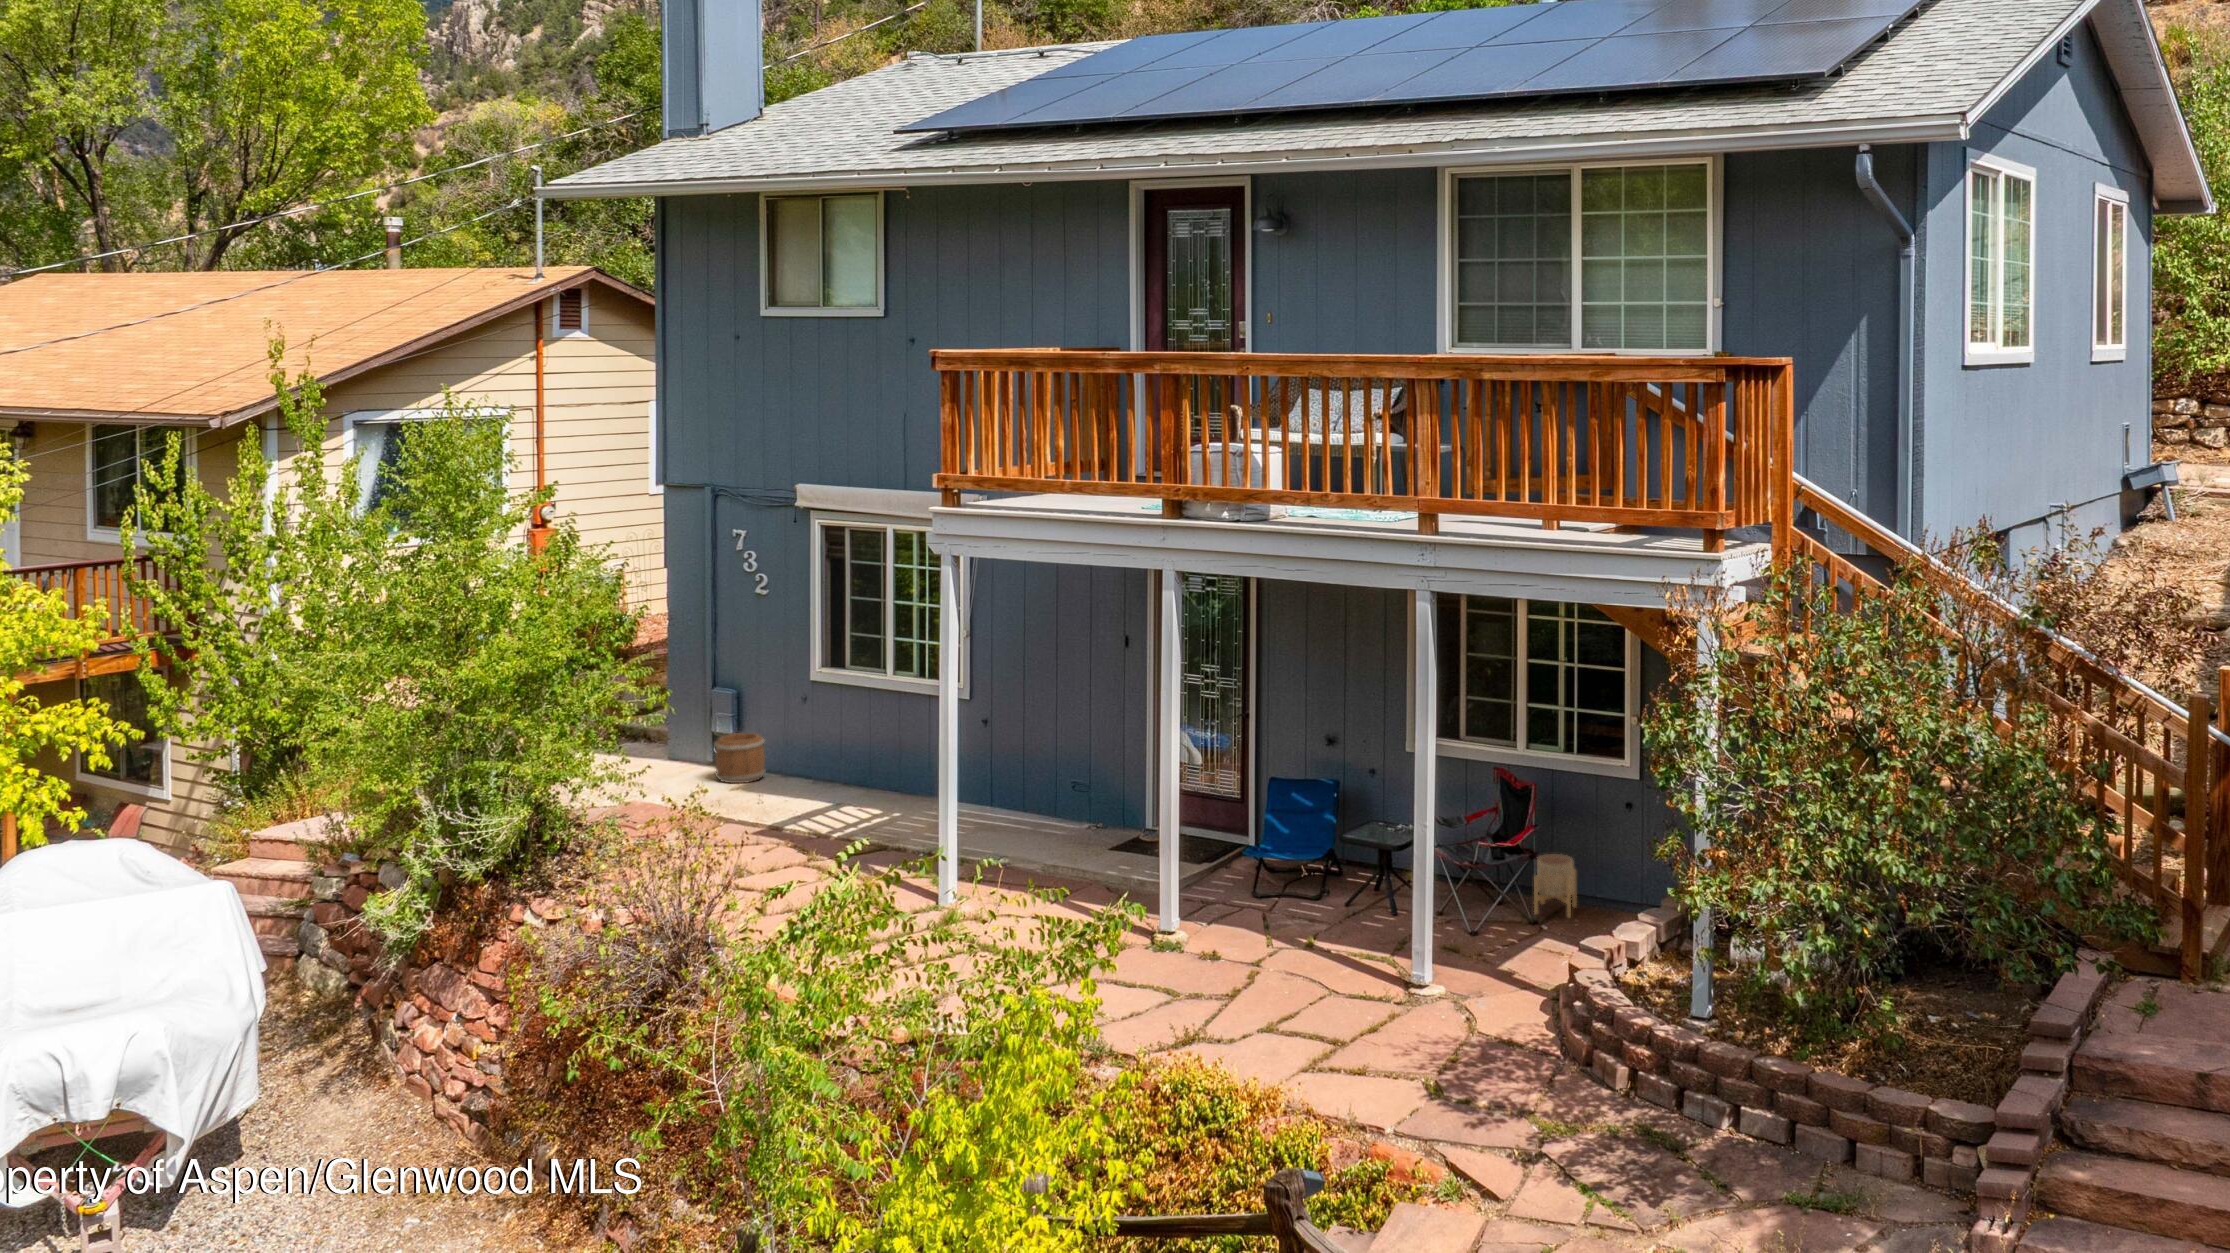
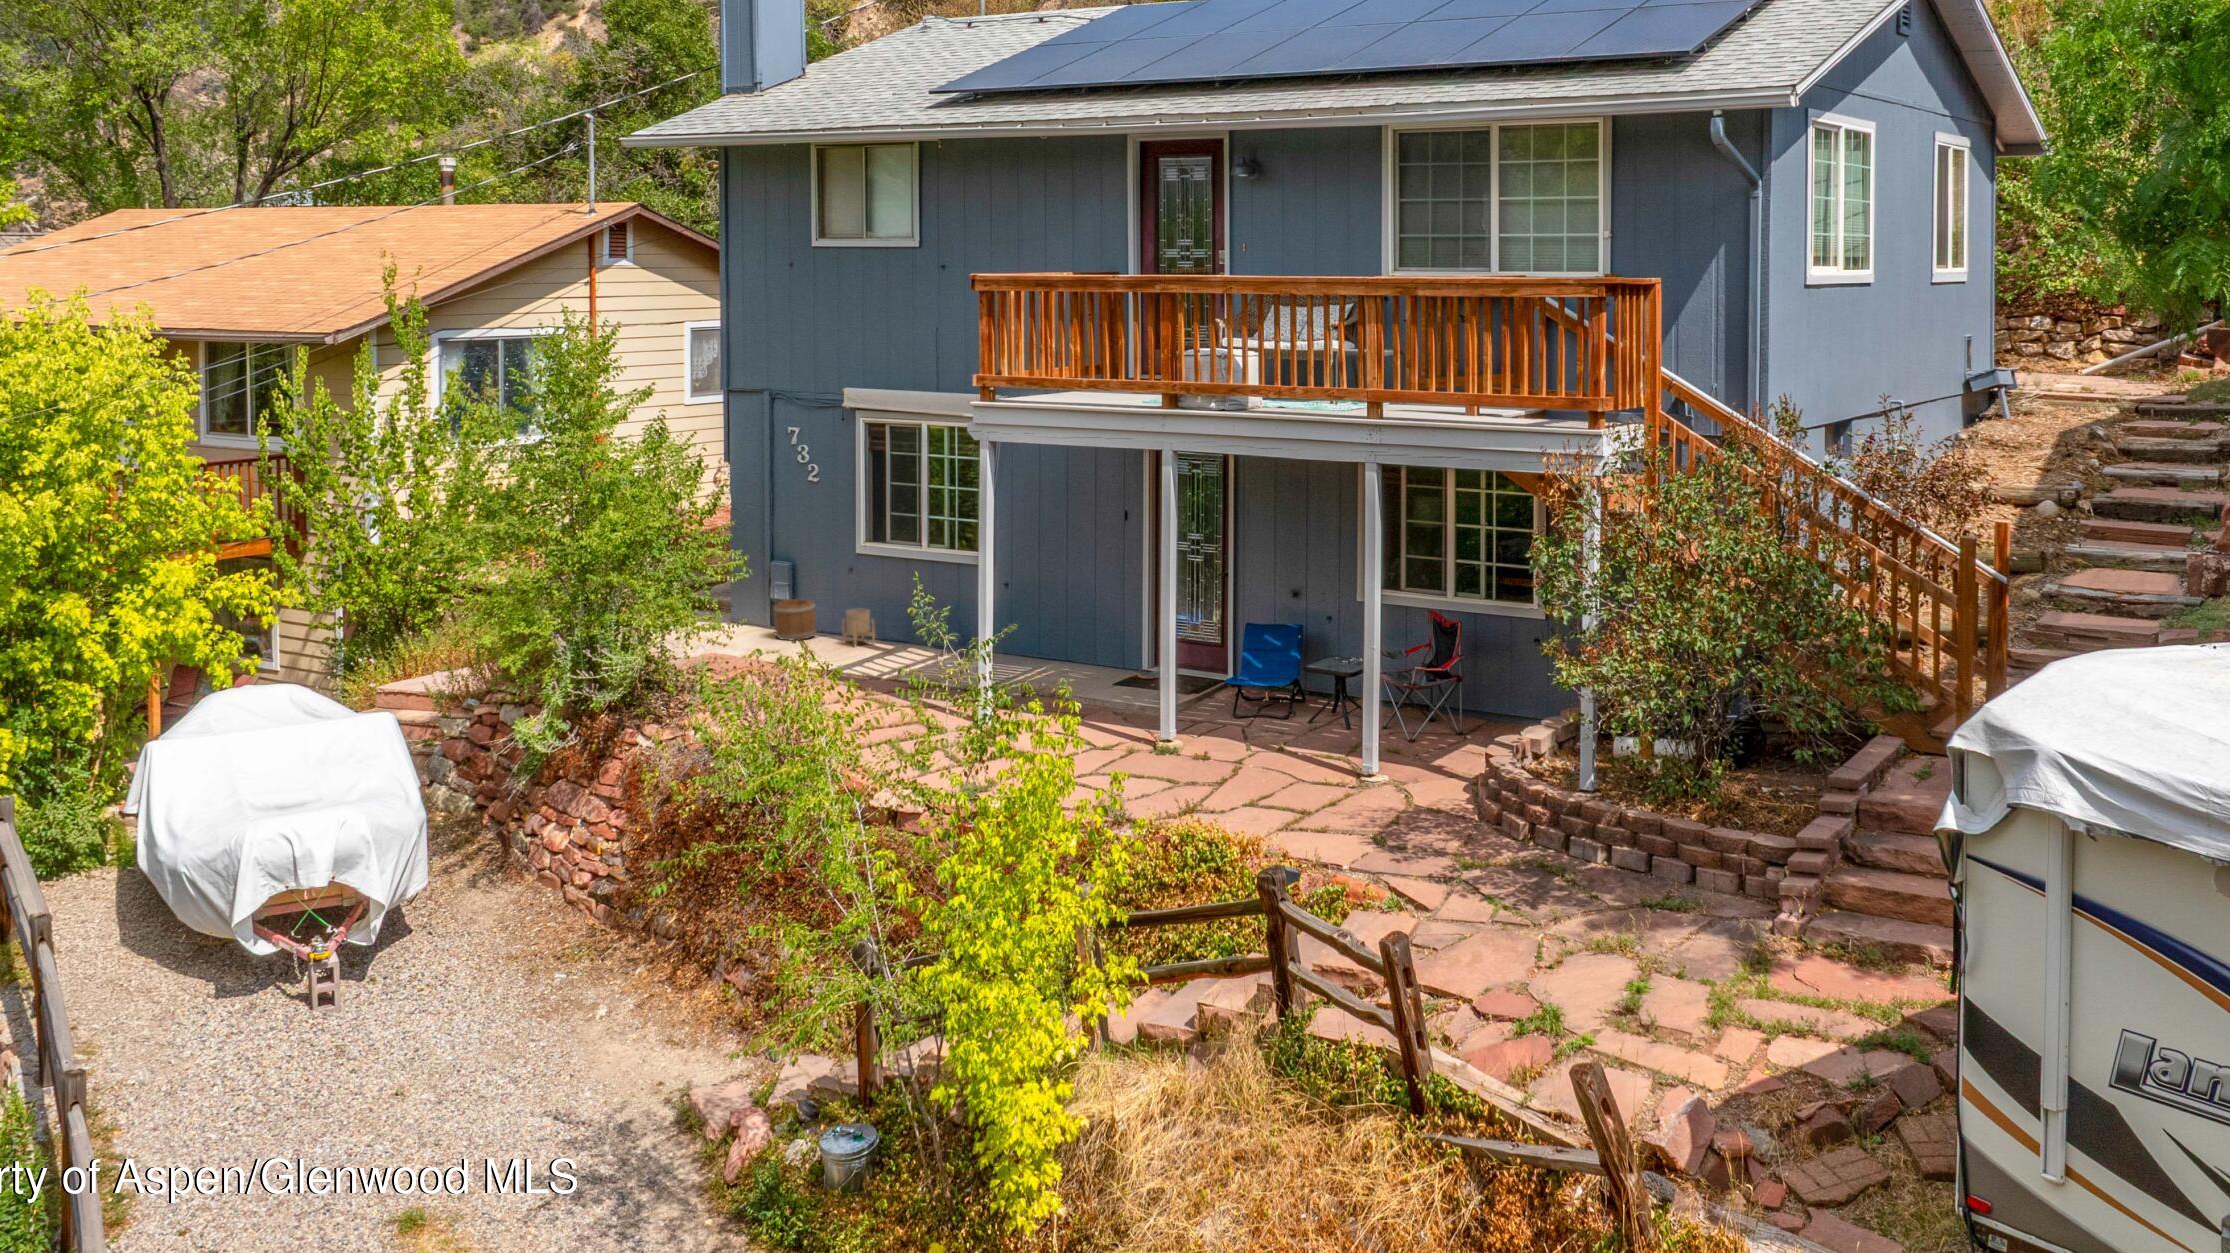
planter: present [1534,854,1576,918] -> present [842,608,875,646]

